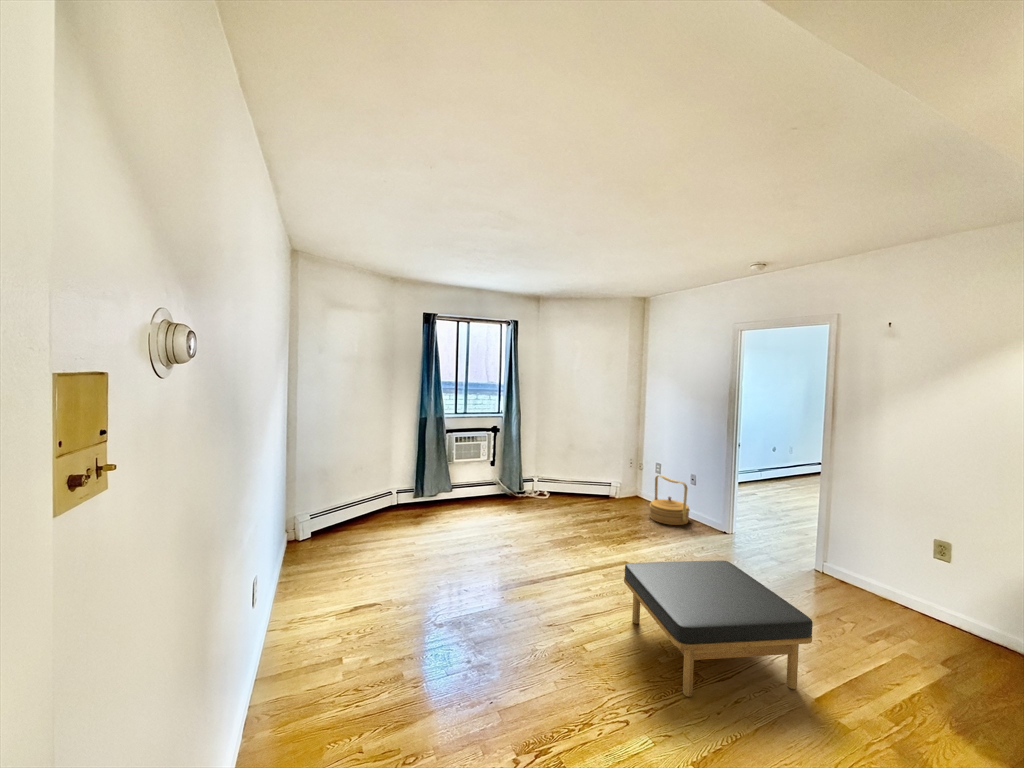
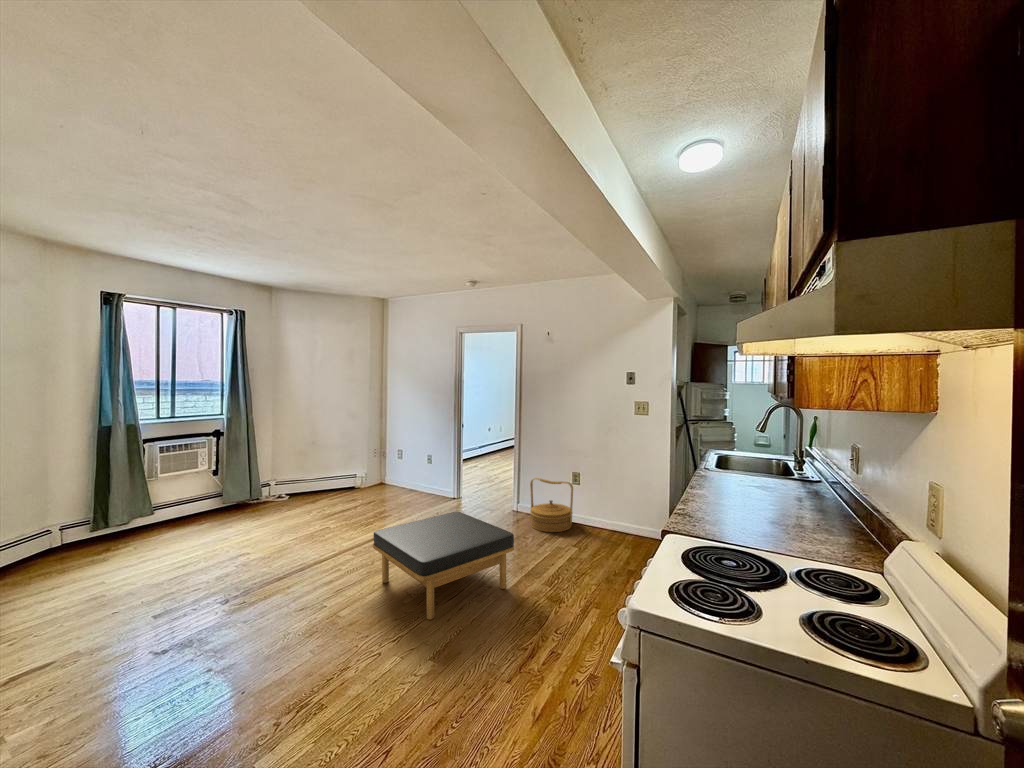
woven basket: present [650,475,690,525] -> present [530,478,573,532]

